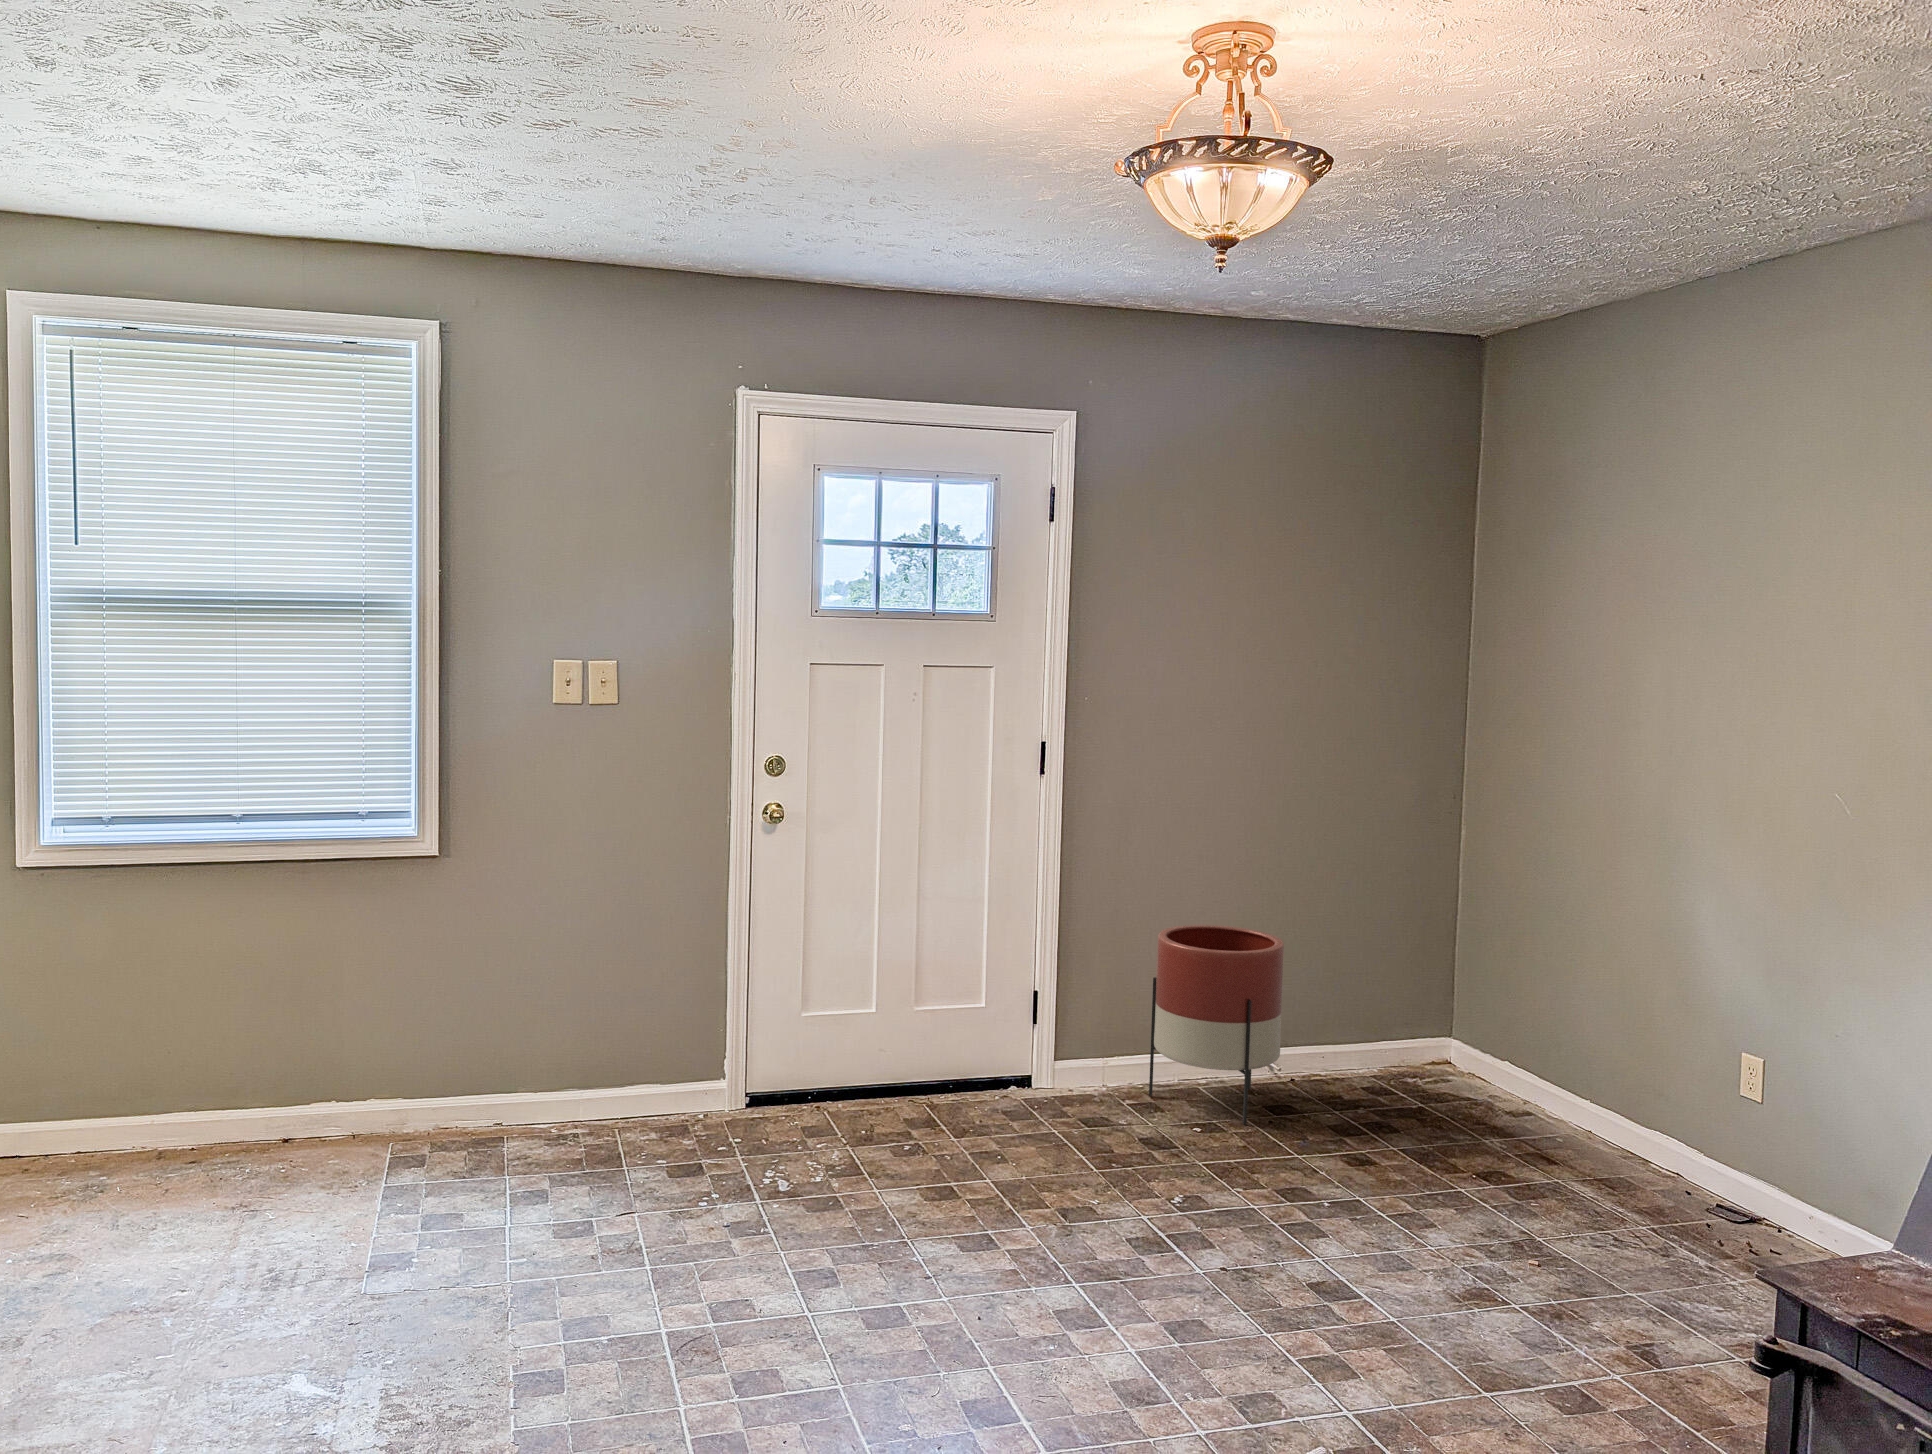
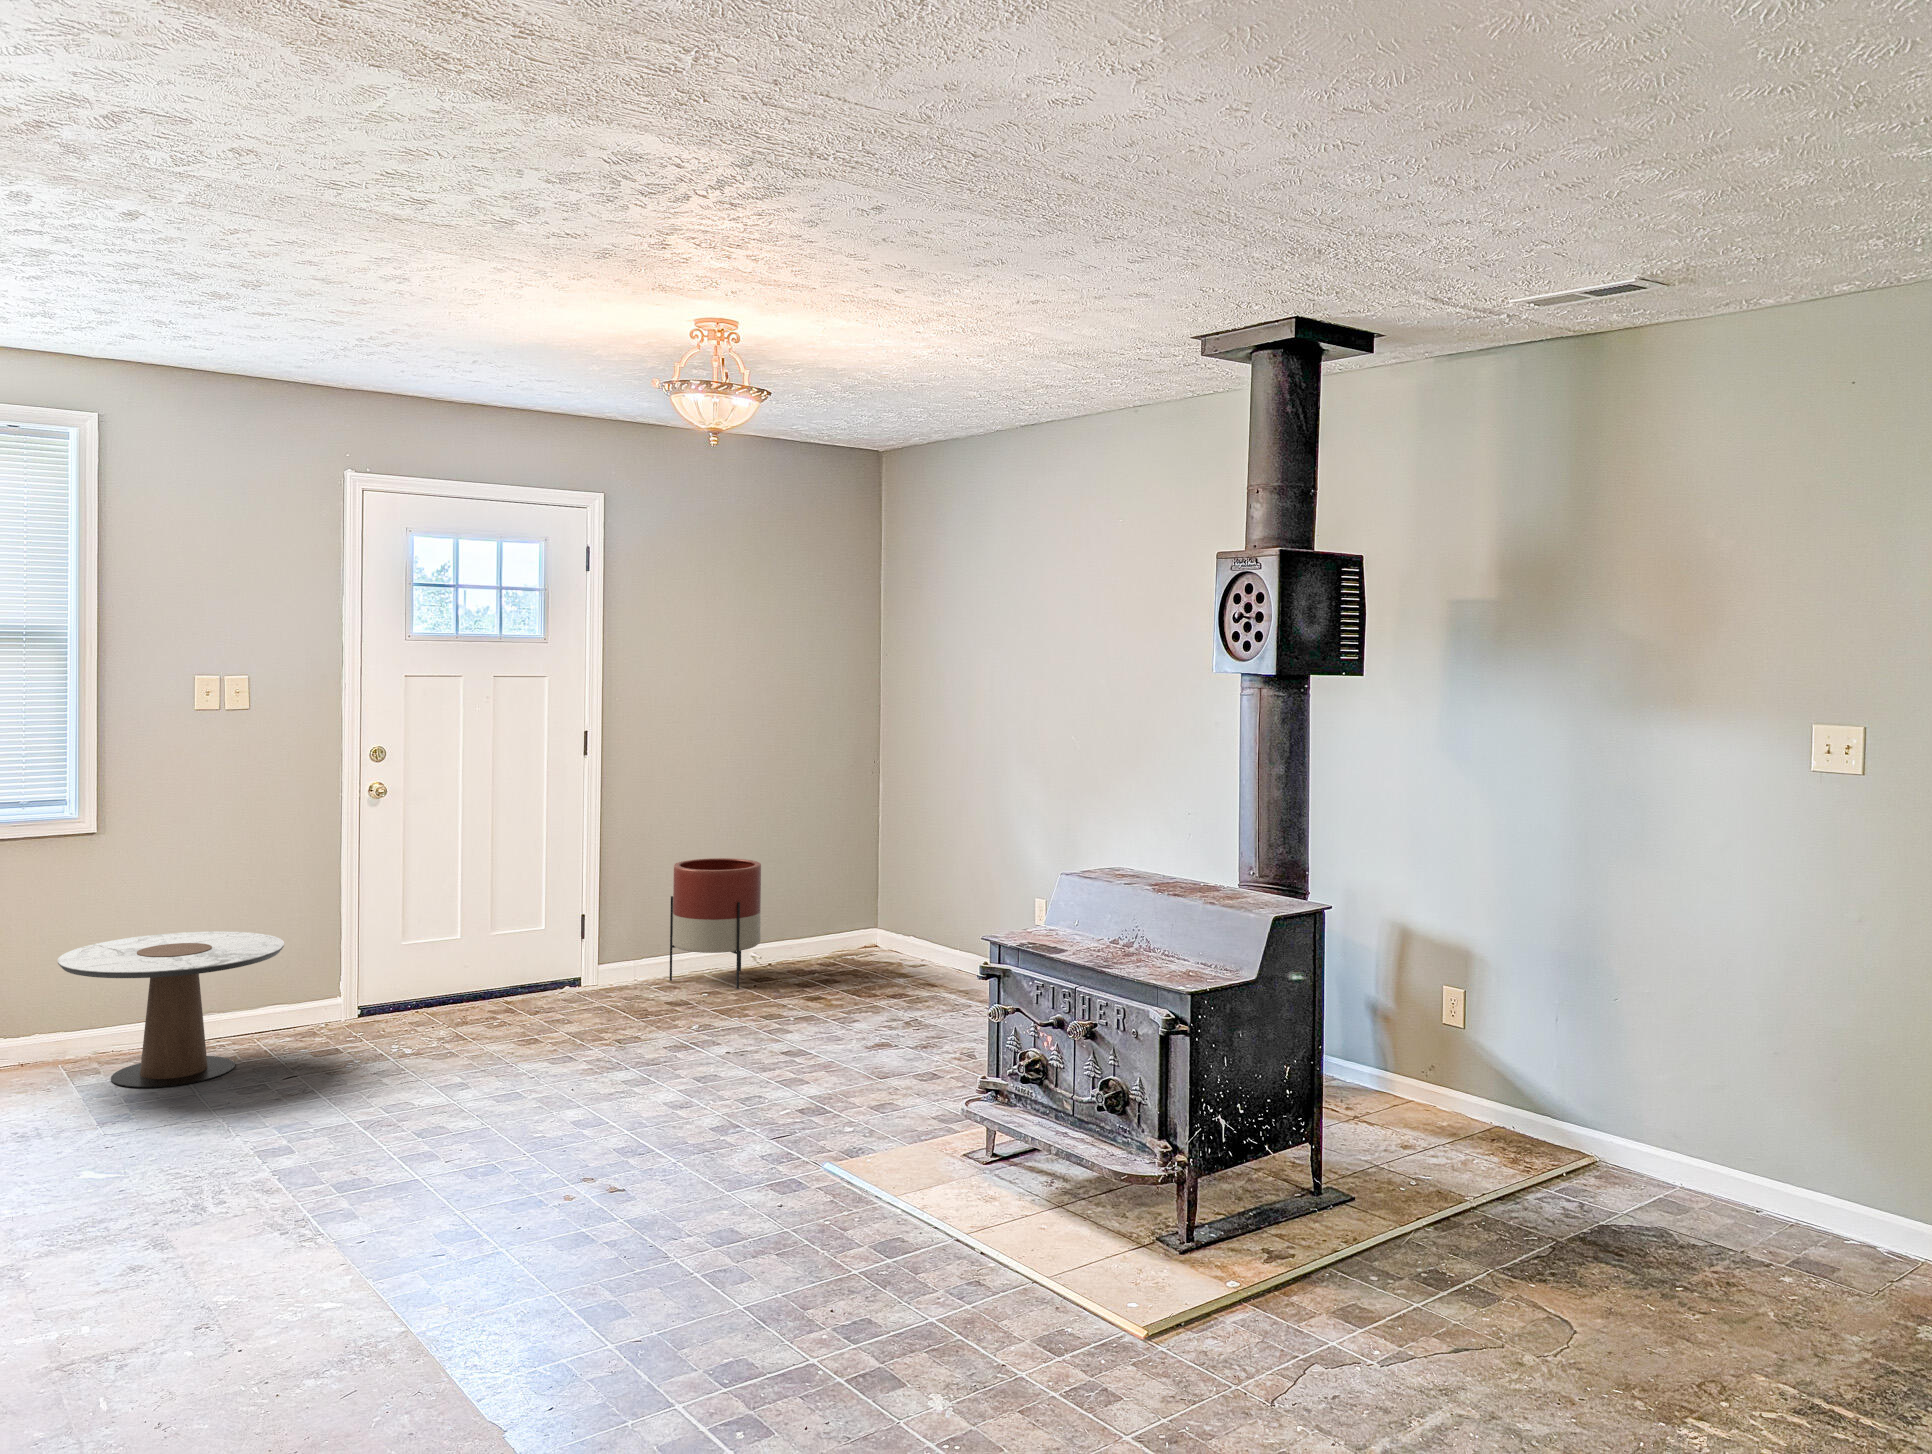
side table: none [369,986,634,1204] -> present [58,932,284,1088]

